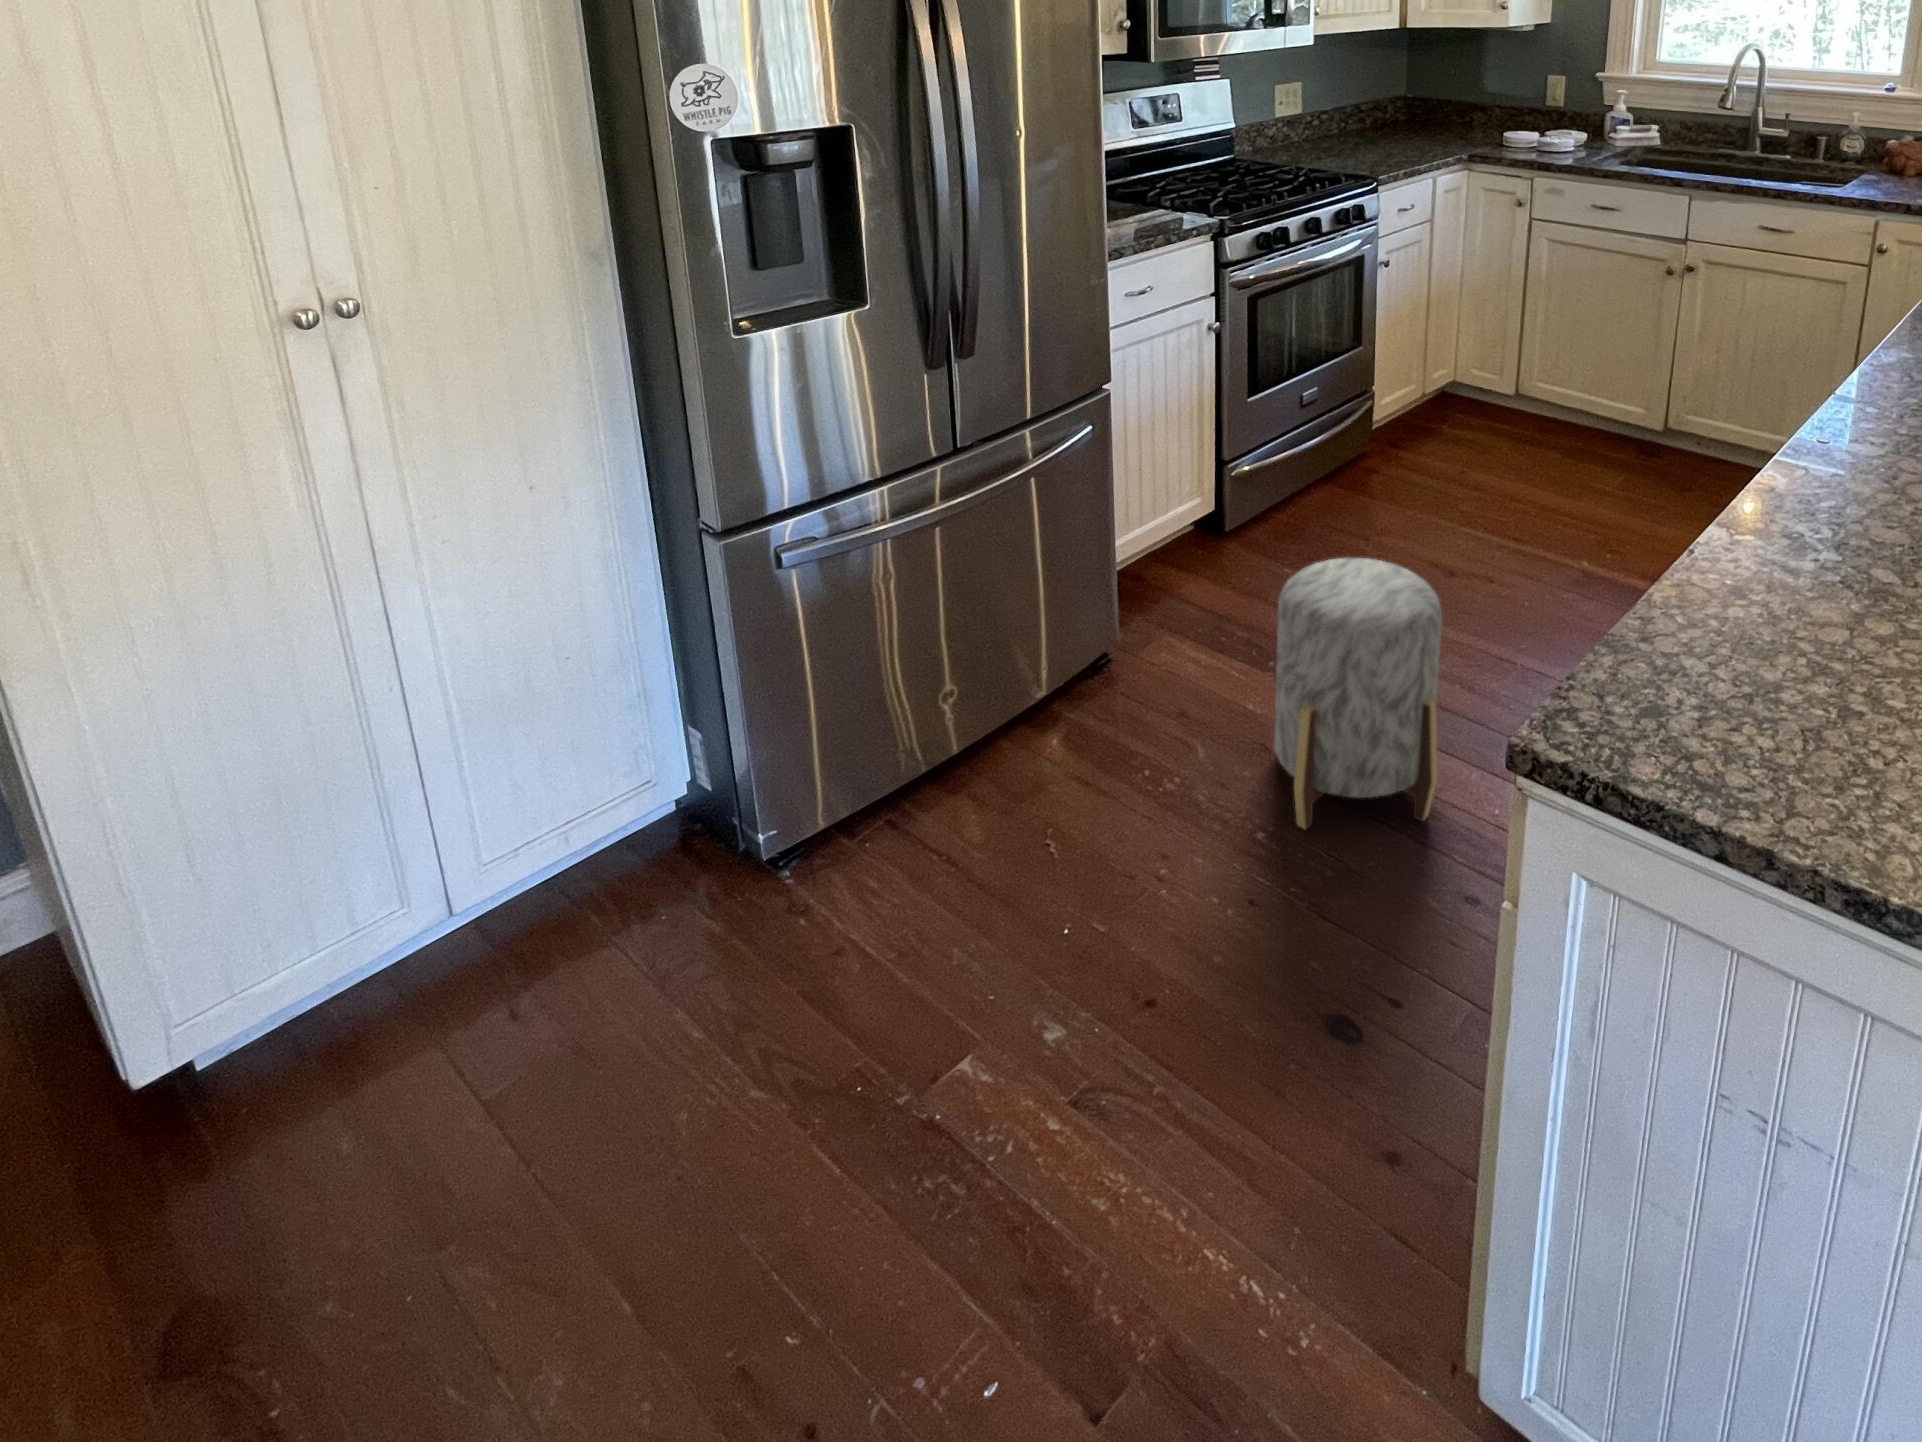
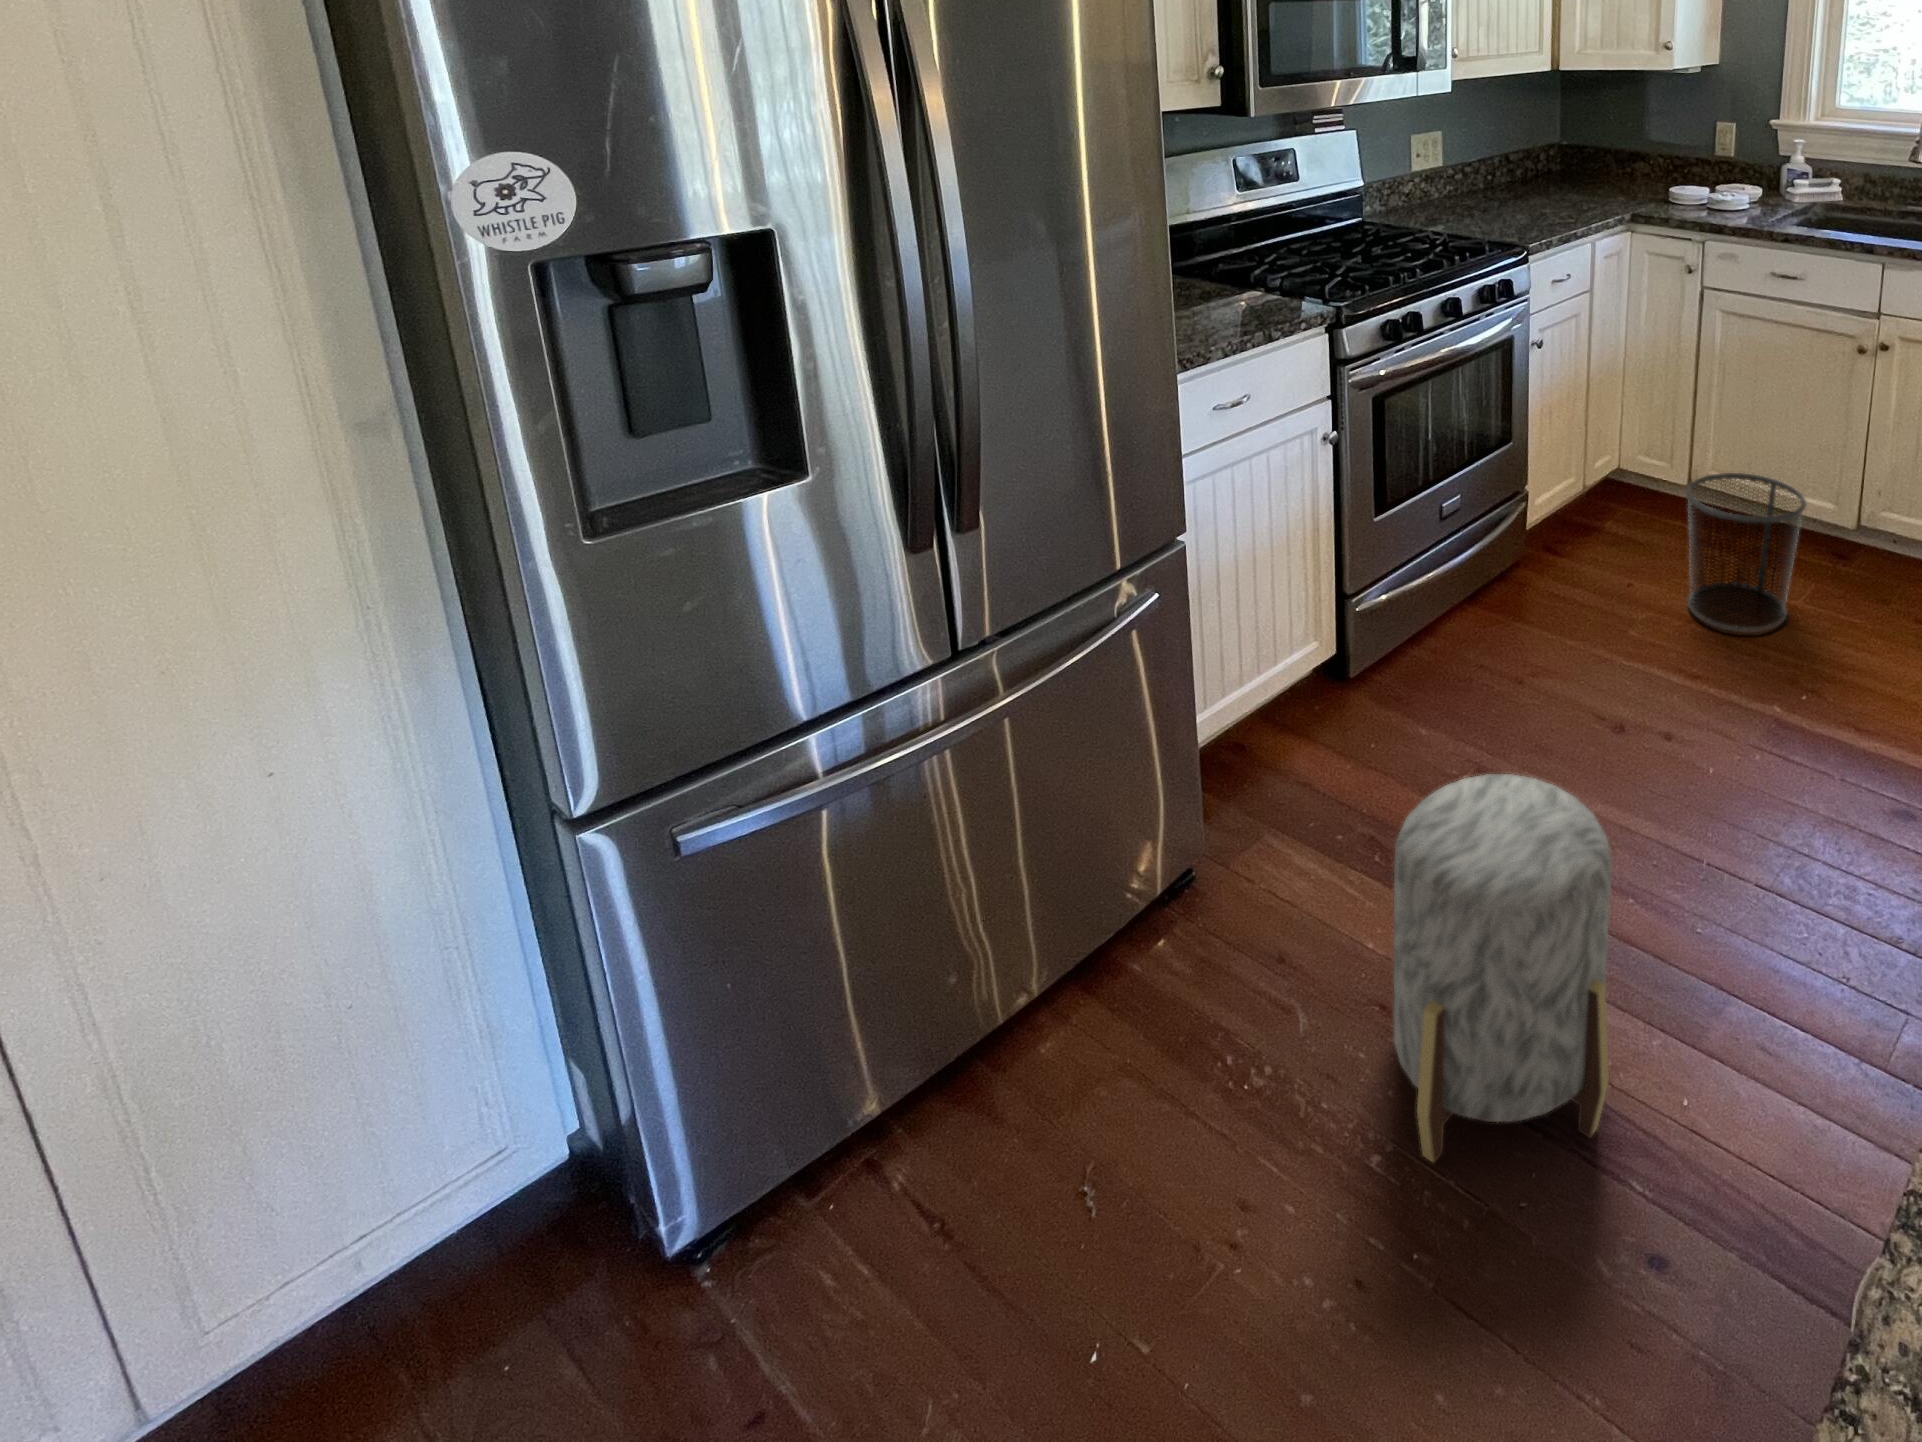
waste bin: none [1512,377,1617,510] -> present [1686,473,1806,632]

